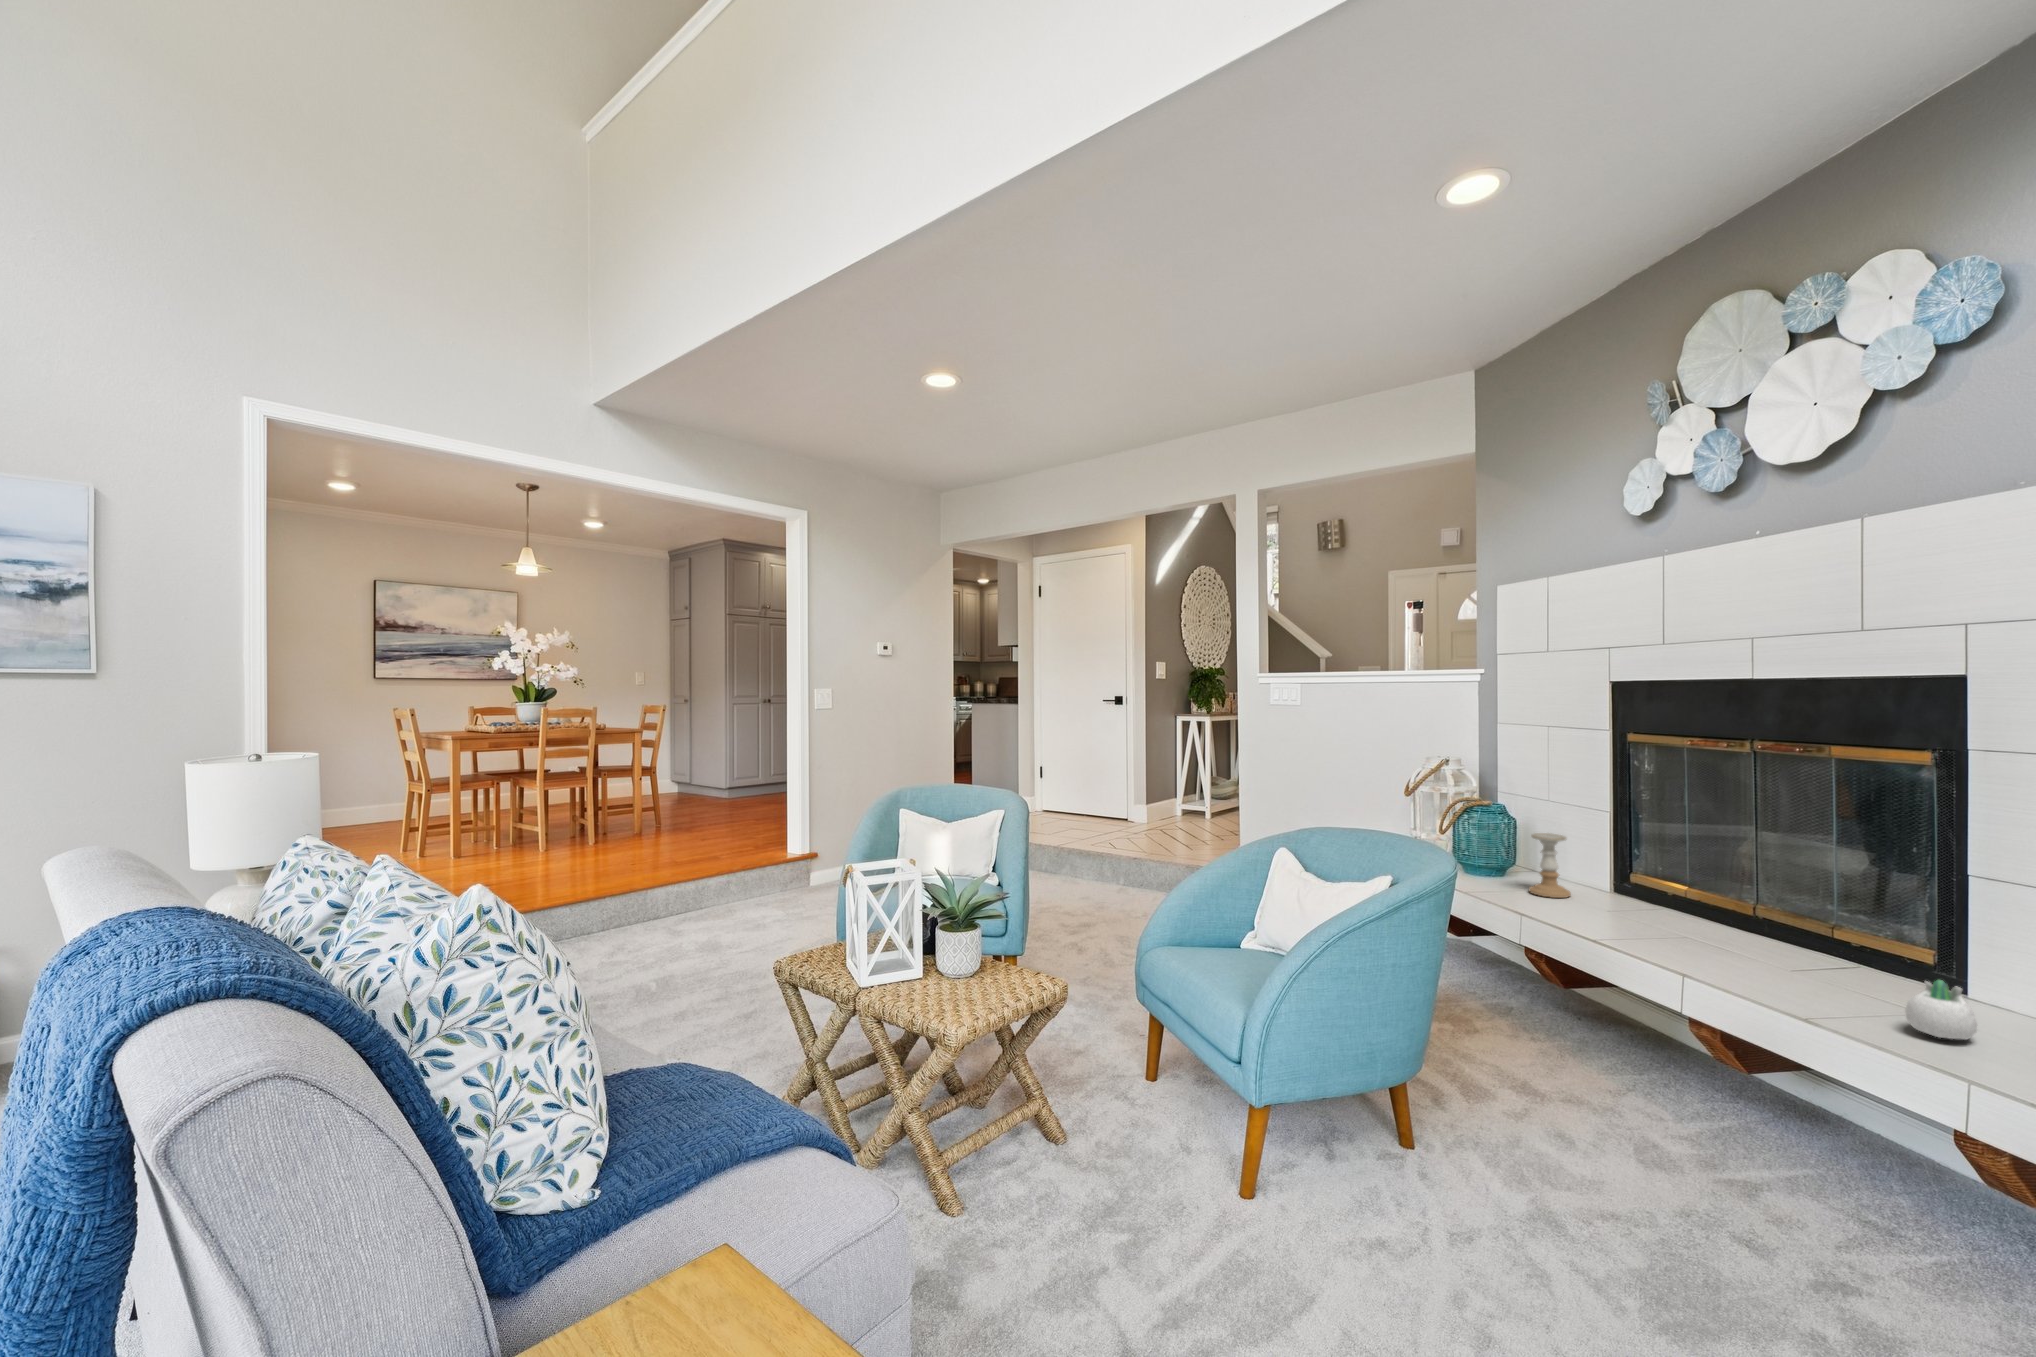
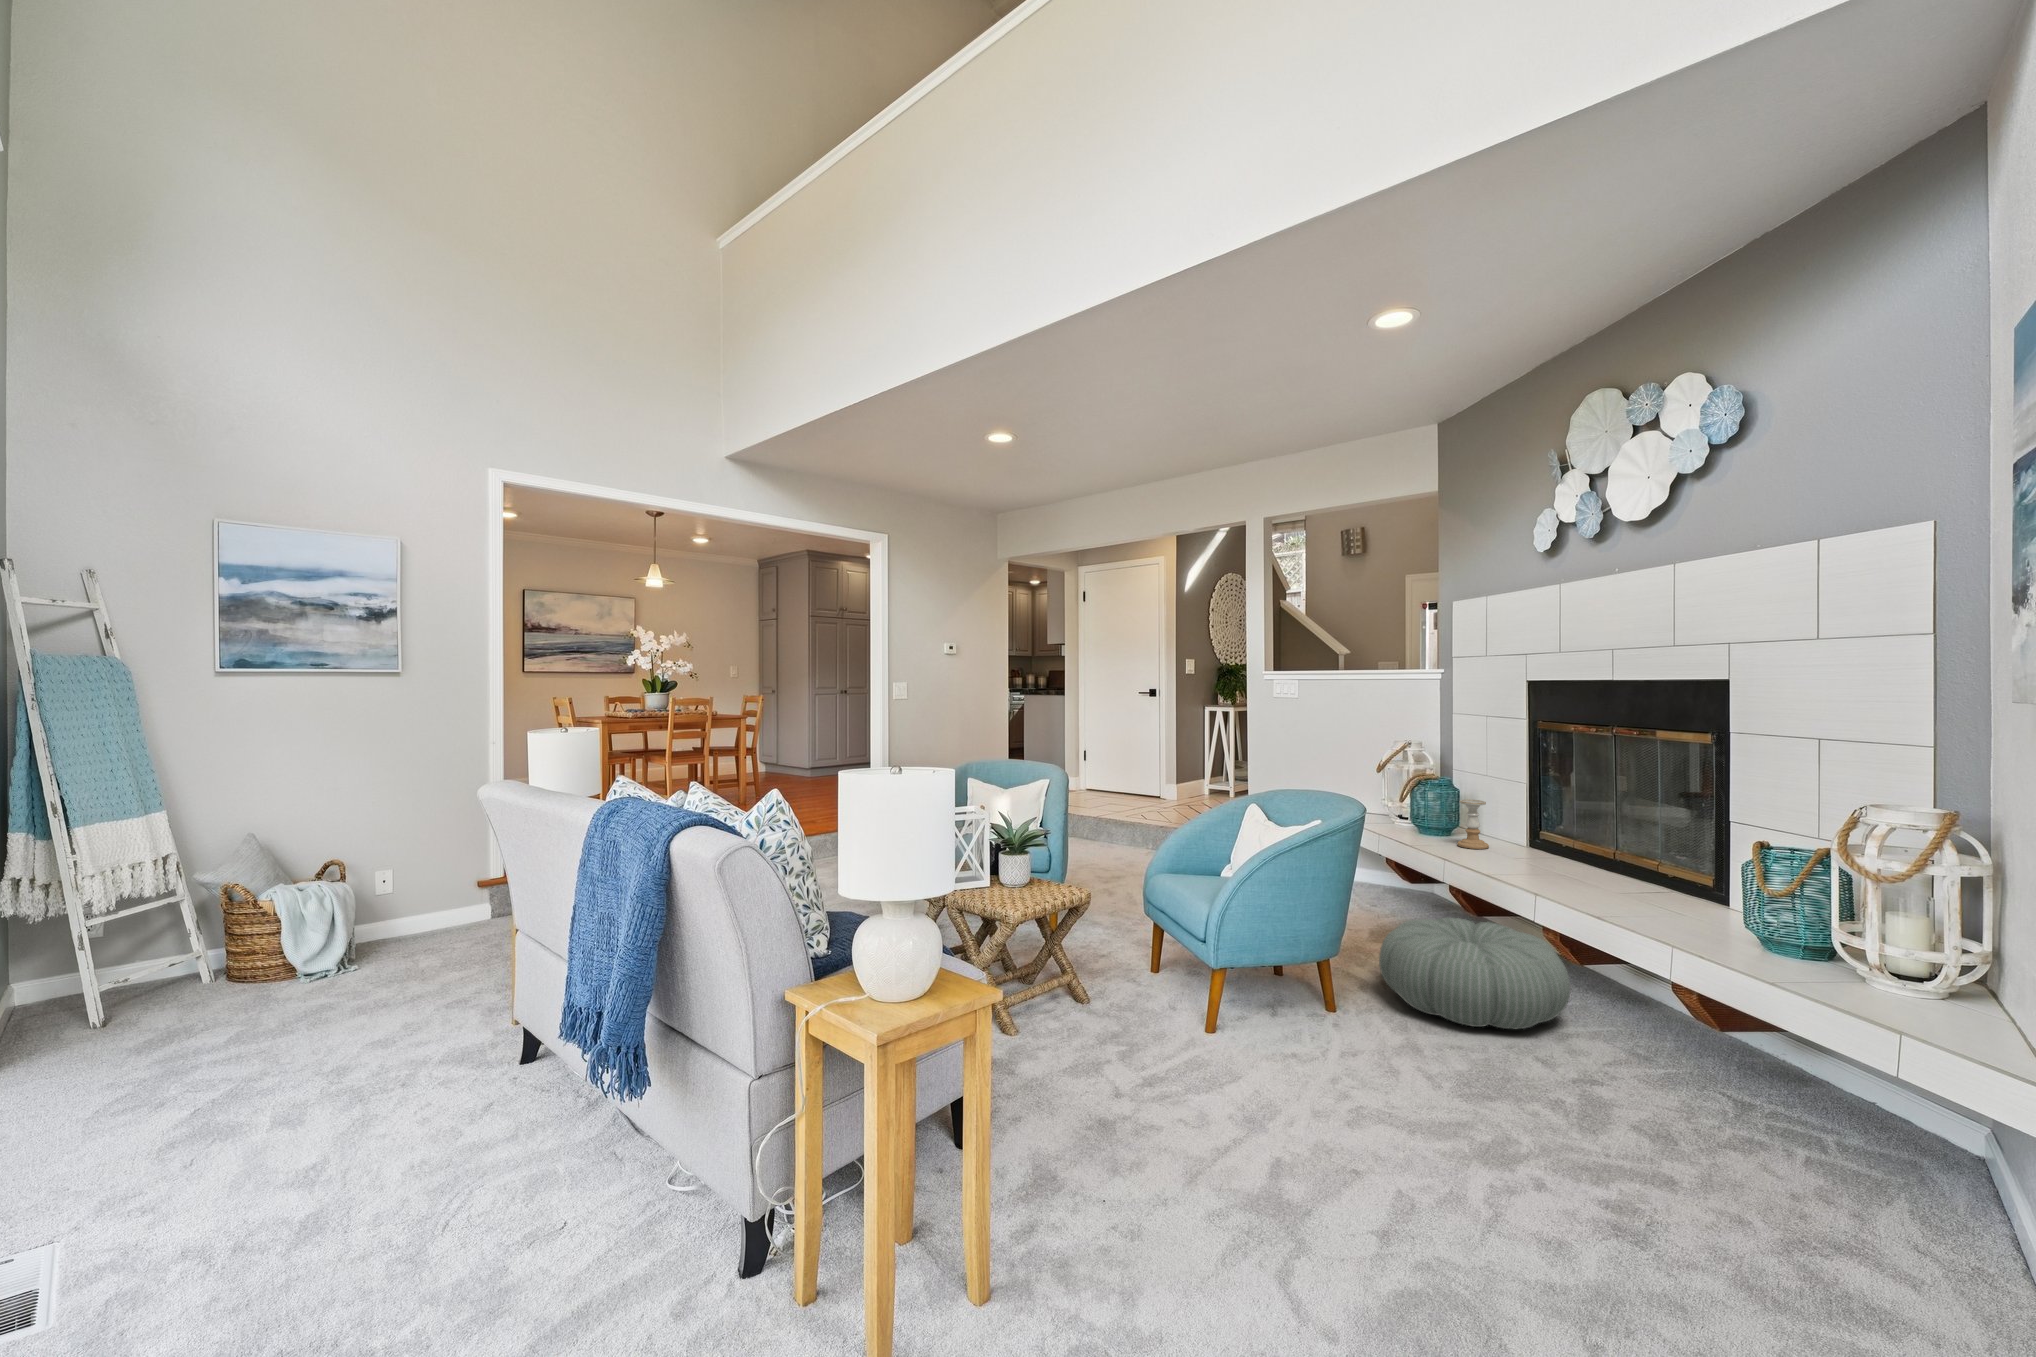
succulent planter: present [1905,980,1977,1040] -> none [1654,887,1698,925]
pouf: none [1464,1000,1750,1180] -> present [1379,917,1570,1029]

